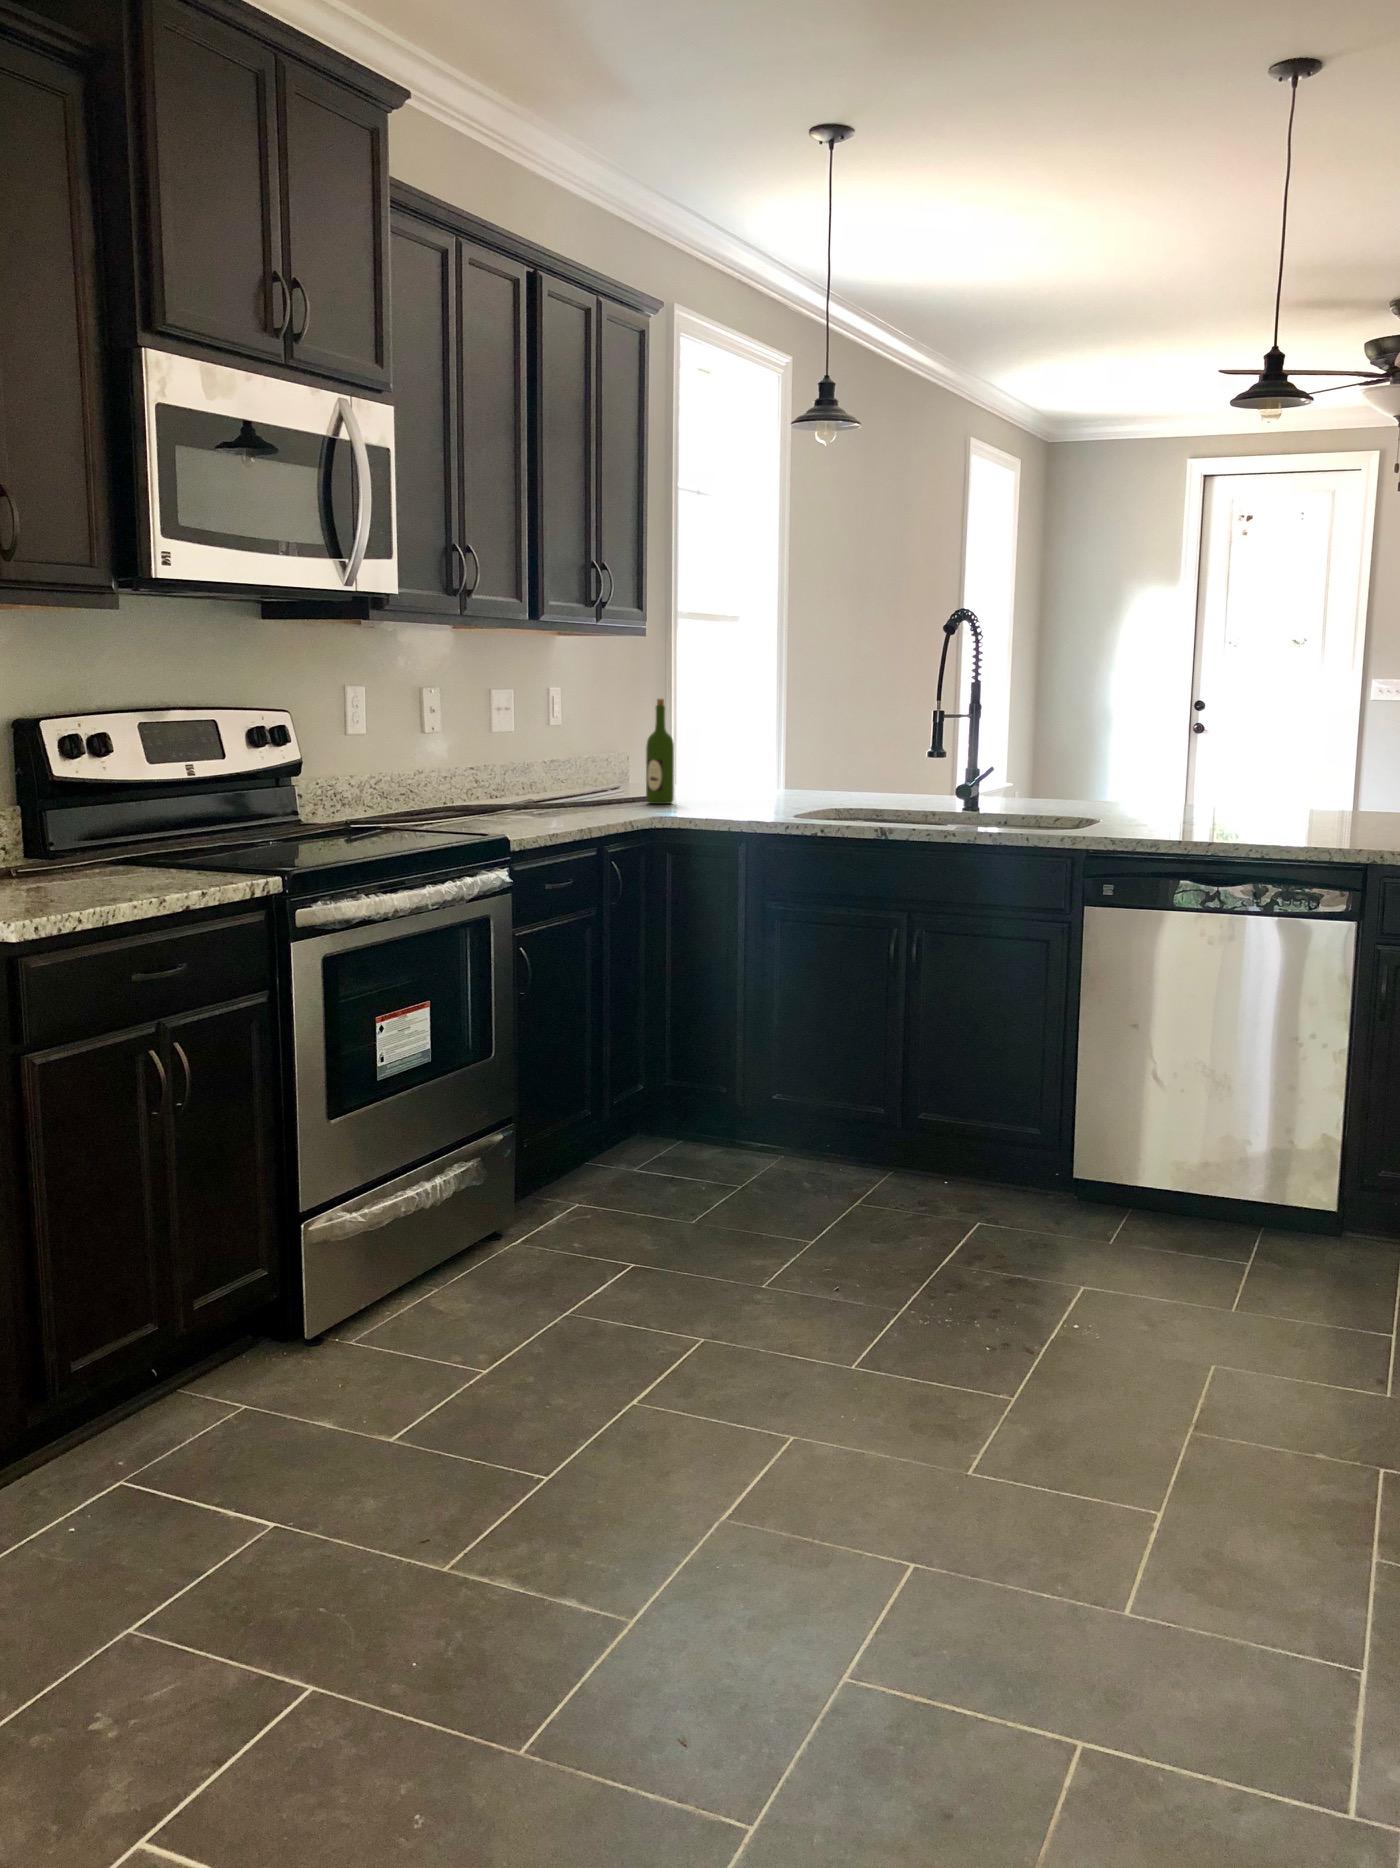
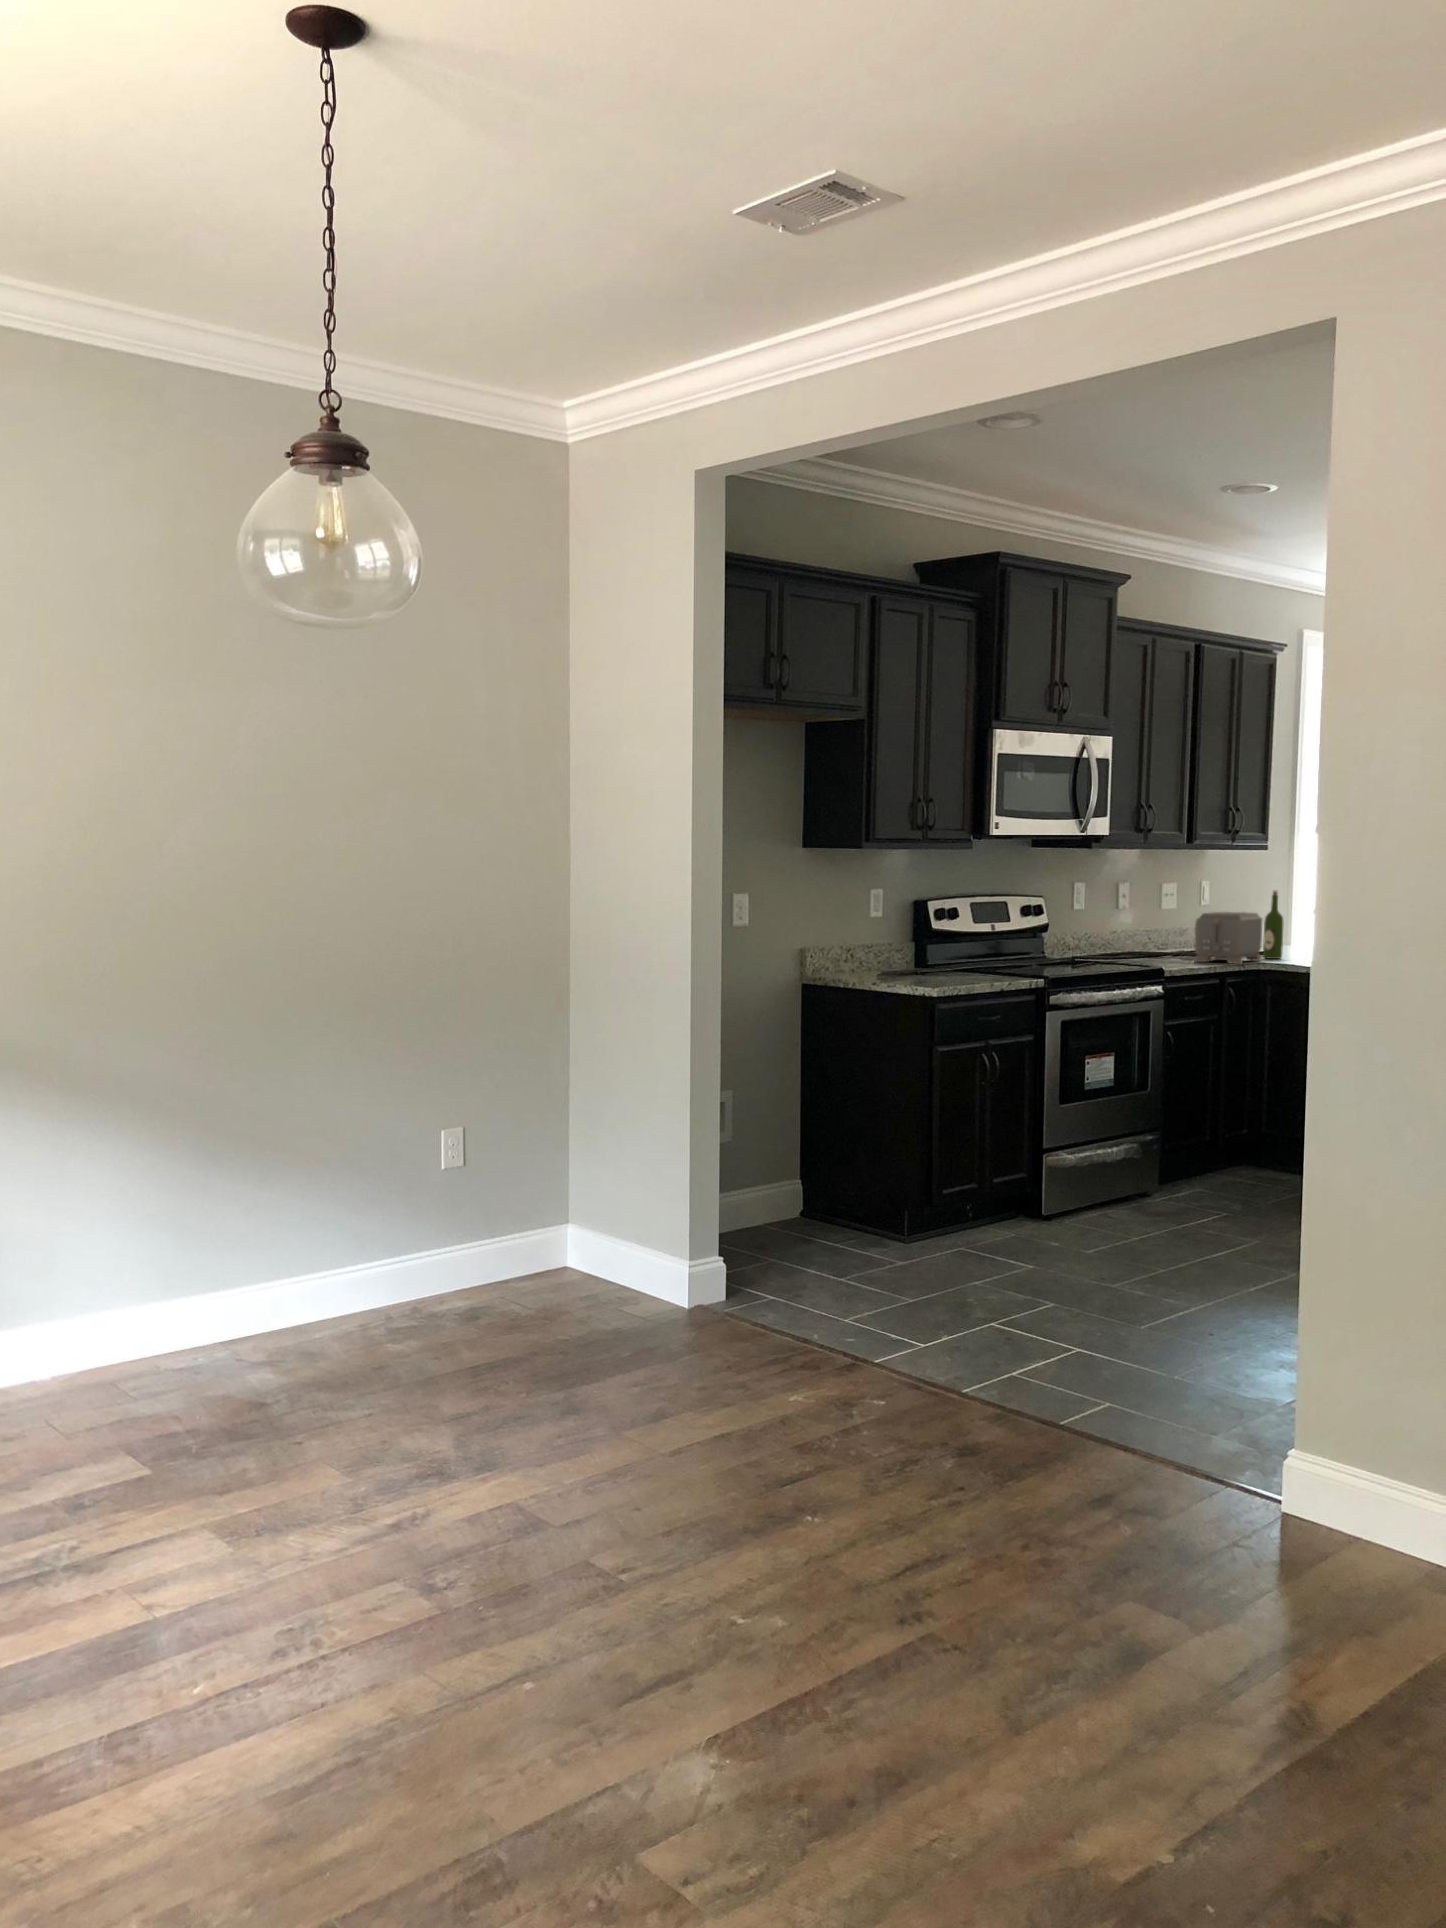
toaster: none [550,733,649,817] -> present [1194,912,1262,964]

